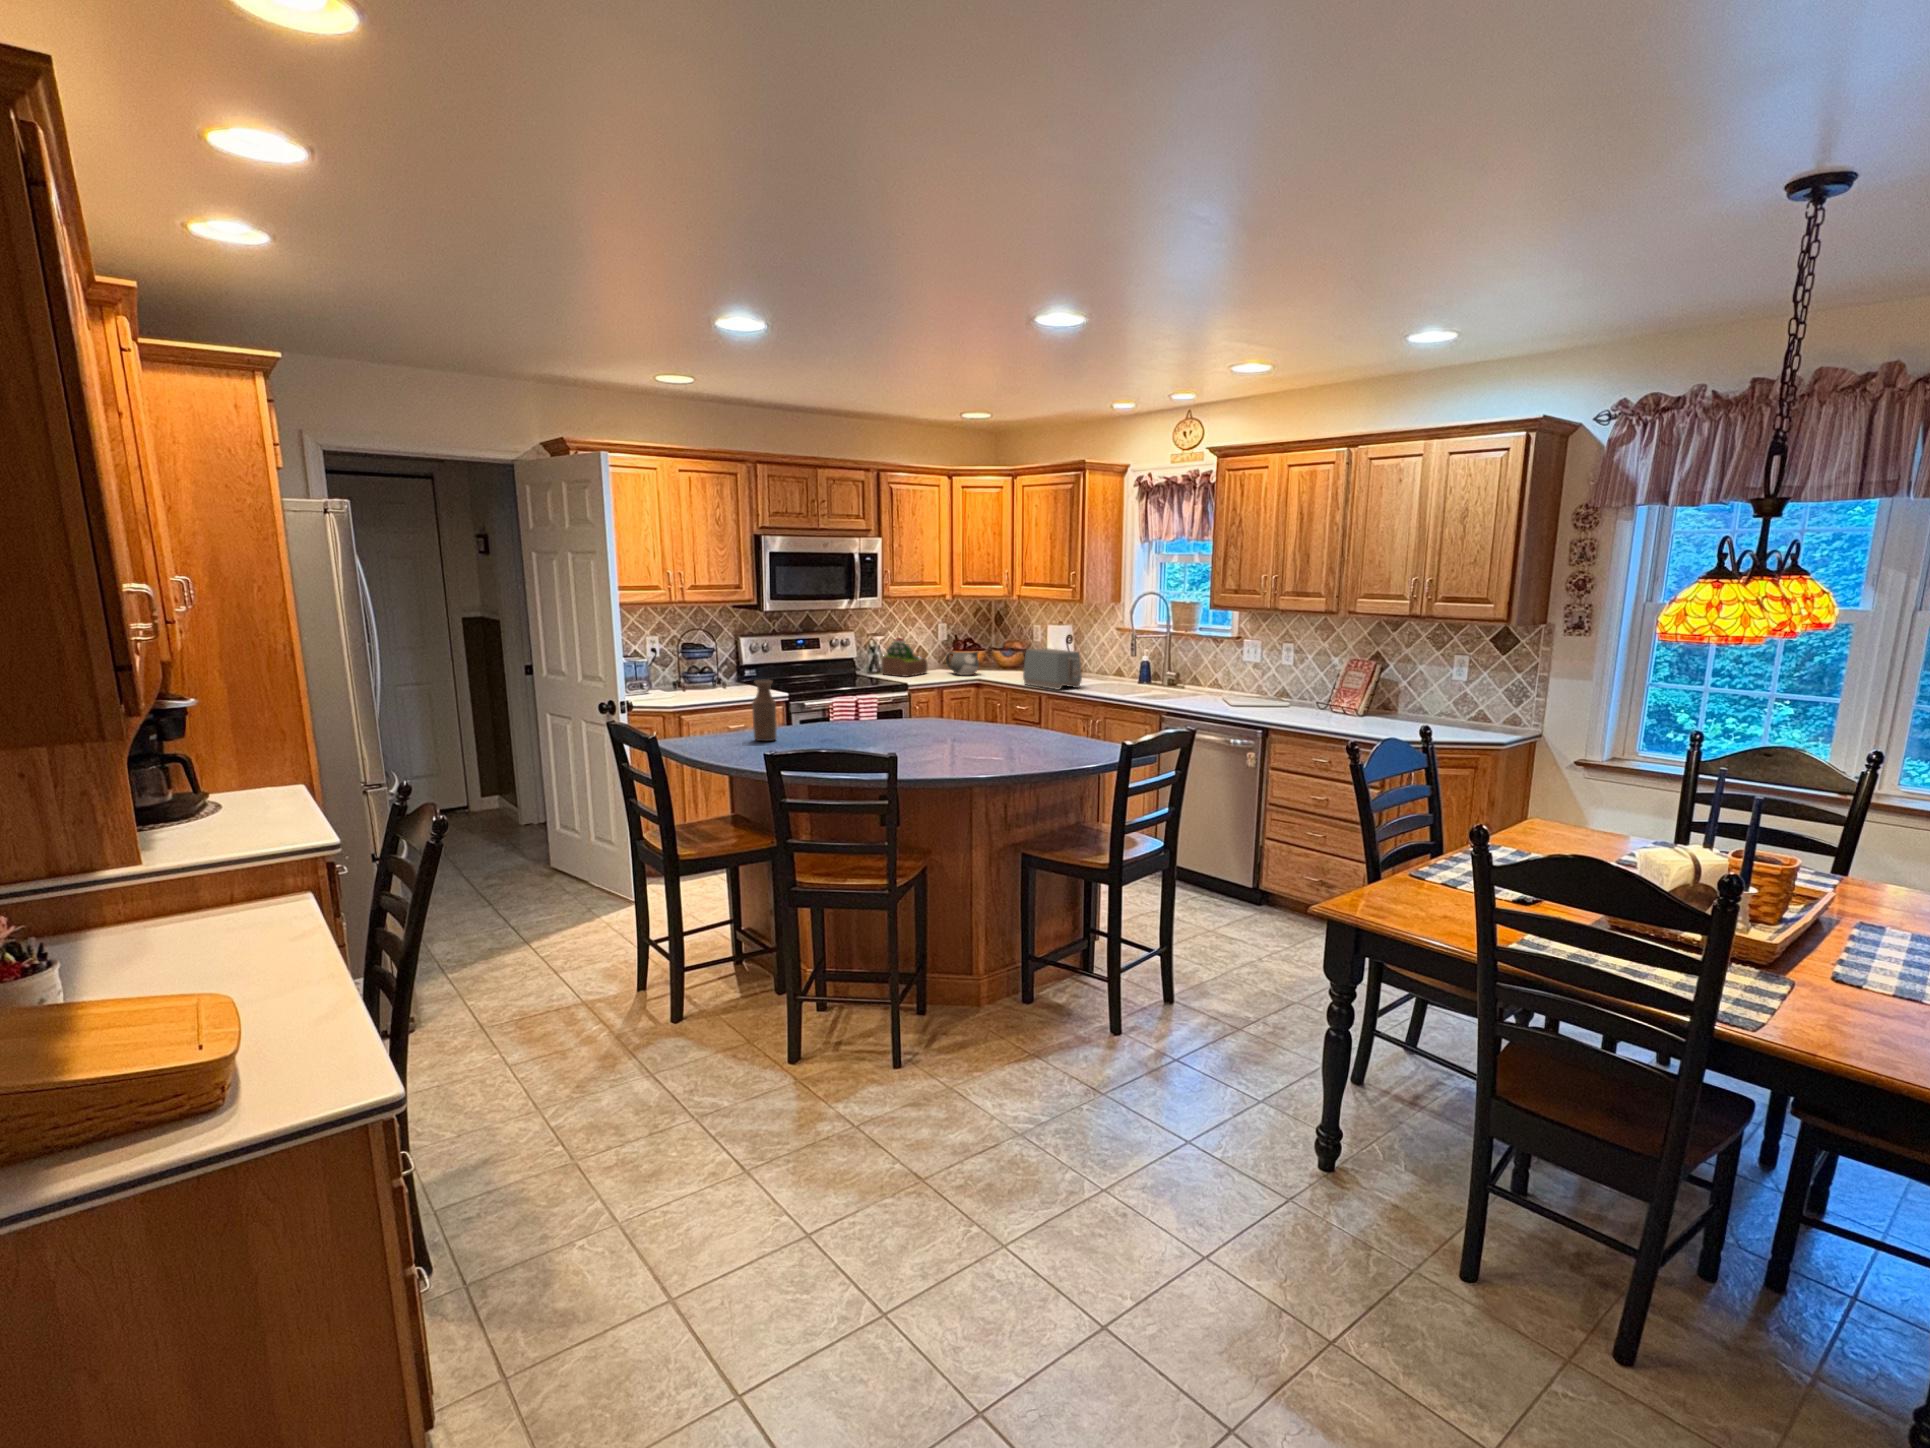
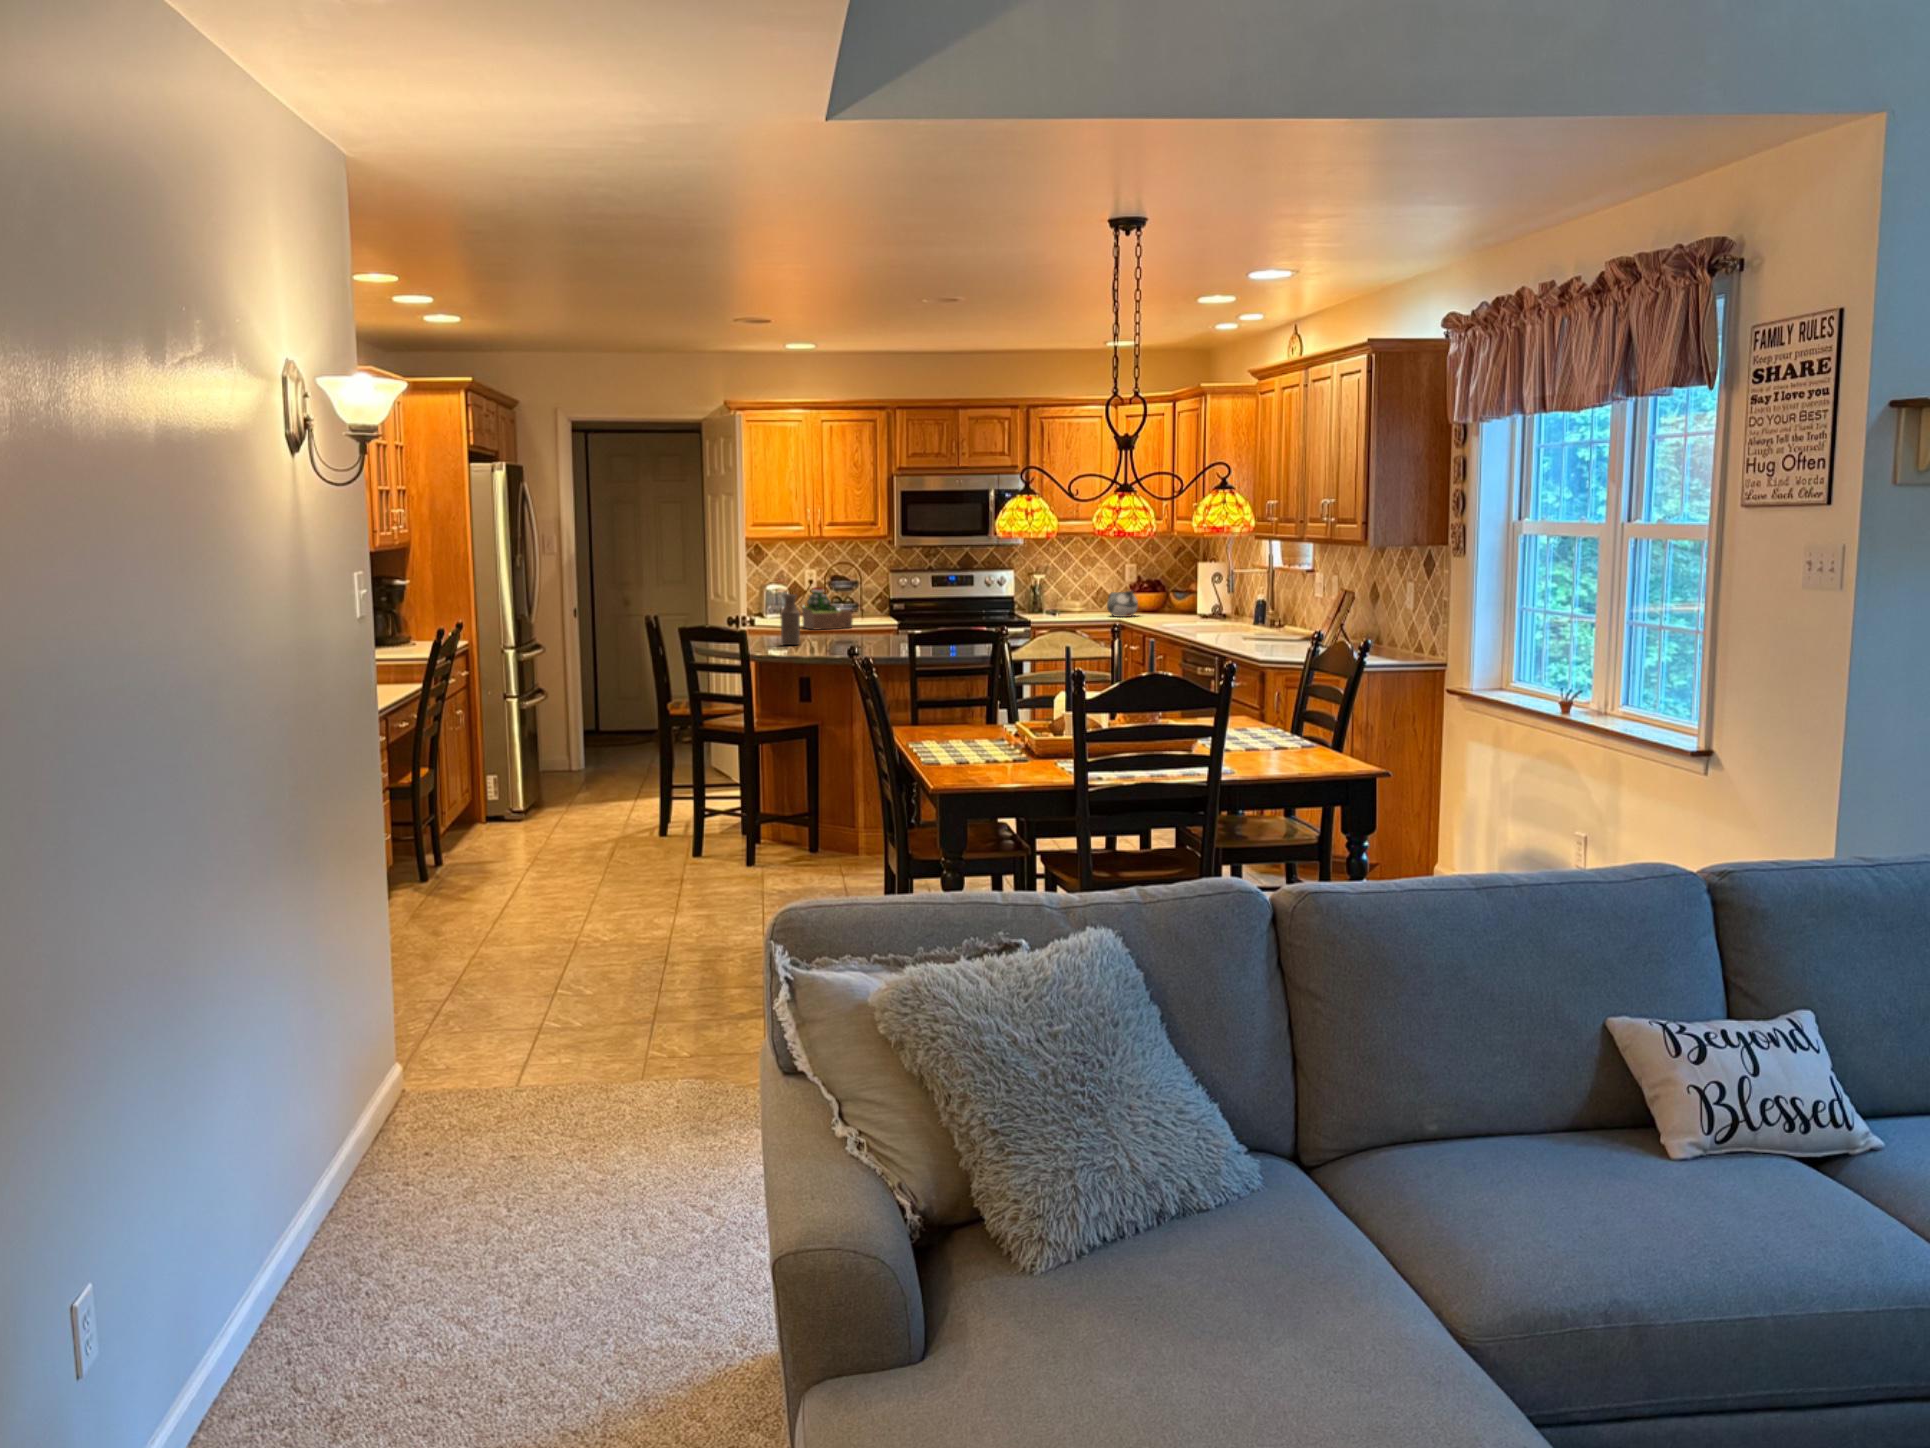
succulent plant: present [882,638,928,677] -> present [802,587,853,630]
toaster: present [1023,648,1082,690] -> none [1146,586,1195,627]

